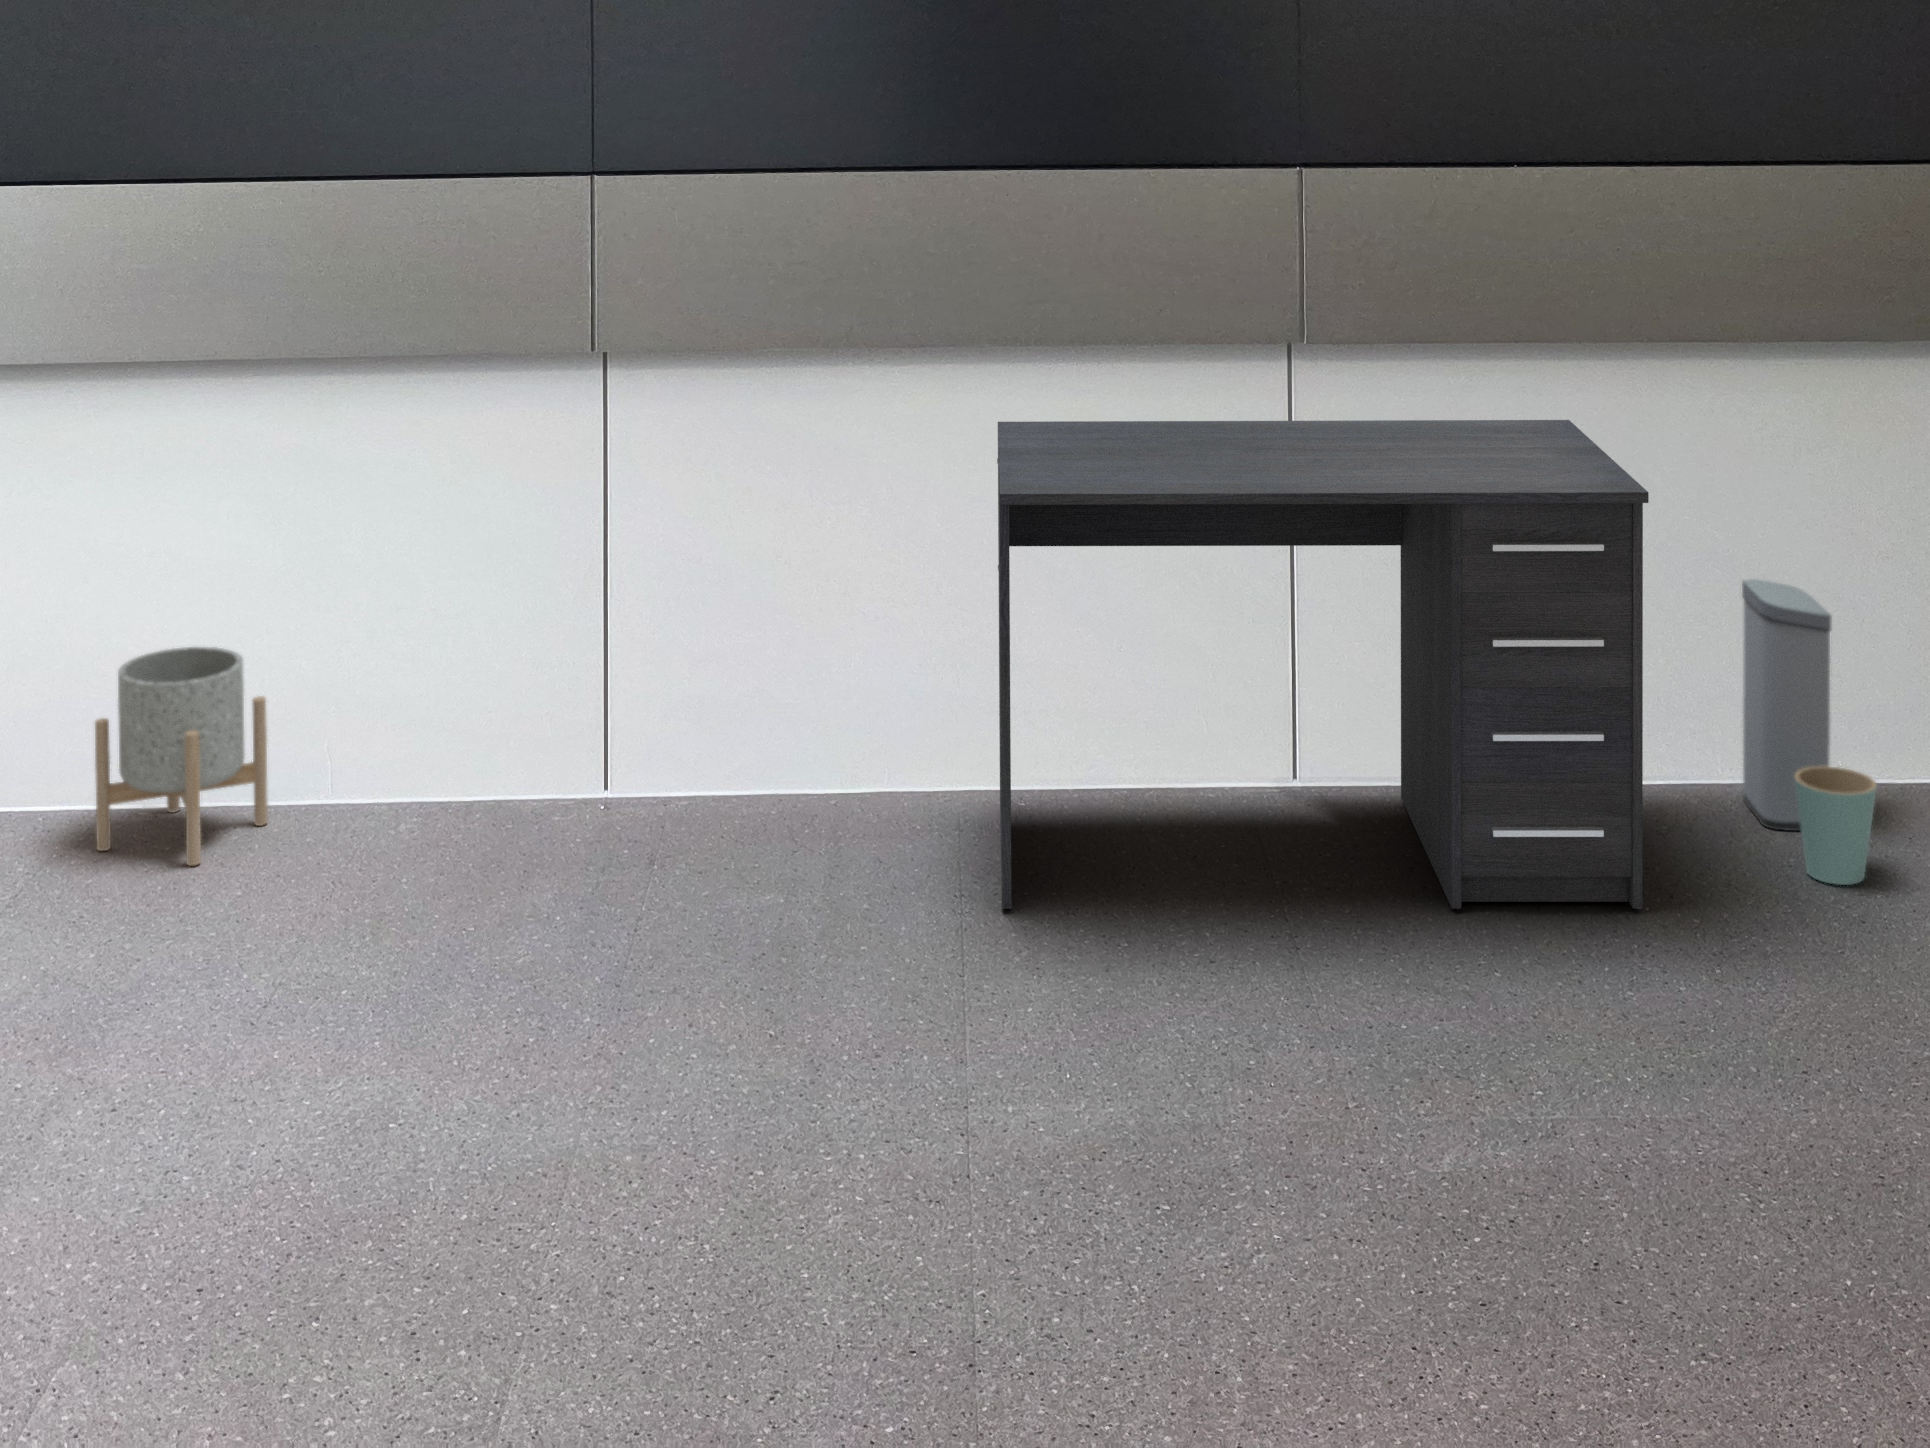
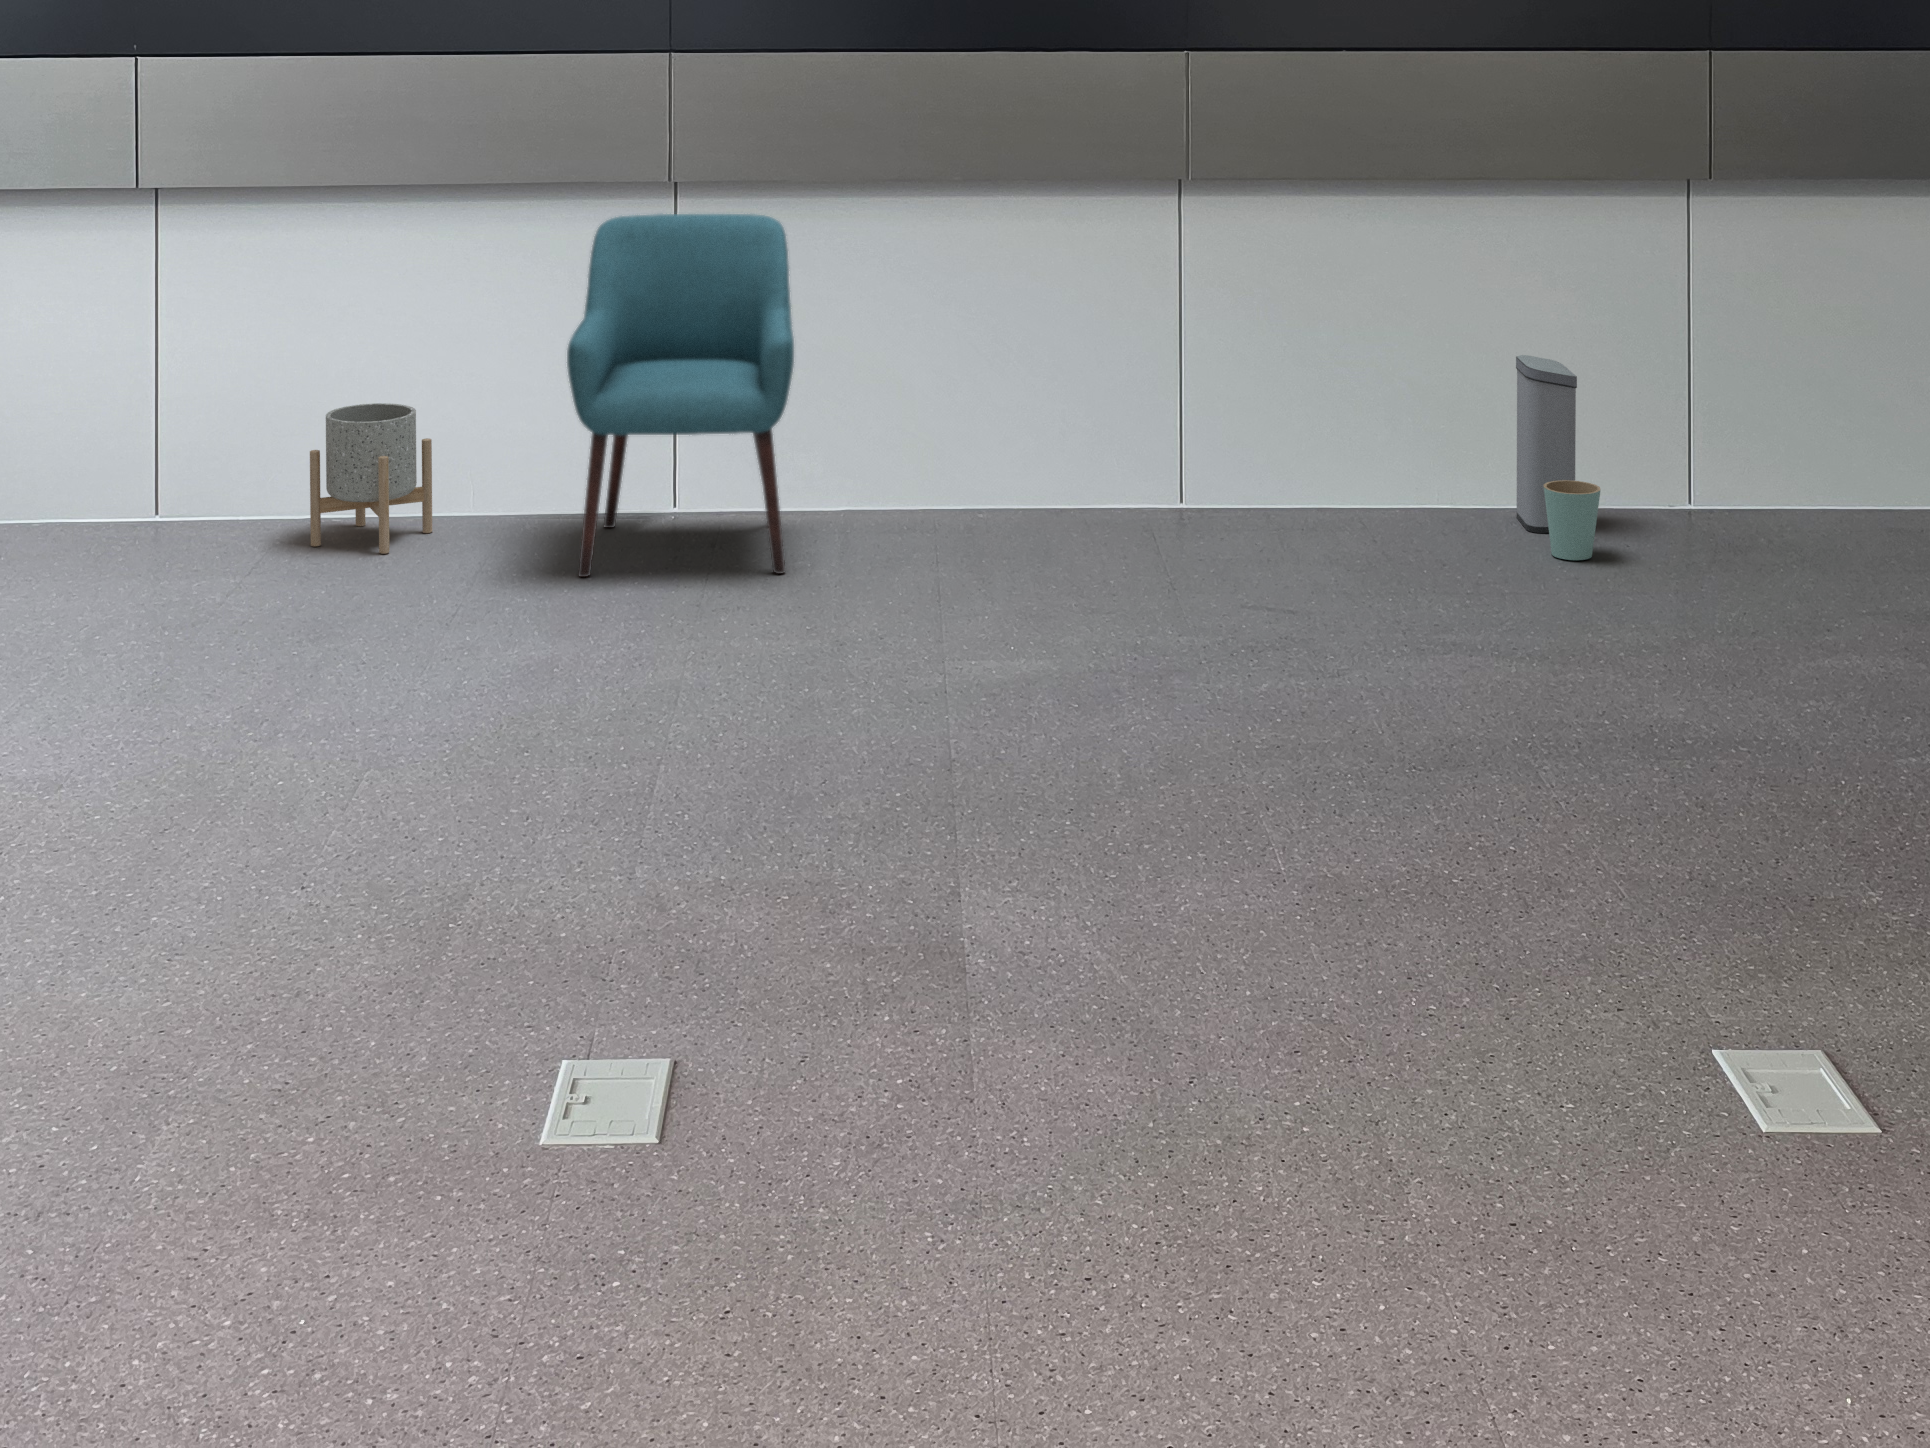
chair: none [436,389,752,913] -> present [567,214,794,577]
desk: present [997,420,1649,910] -> none [970,238,1433,574]

